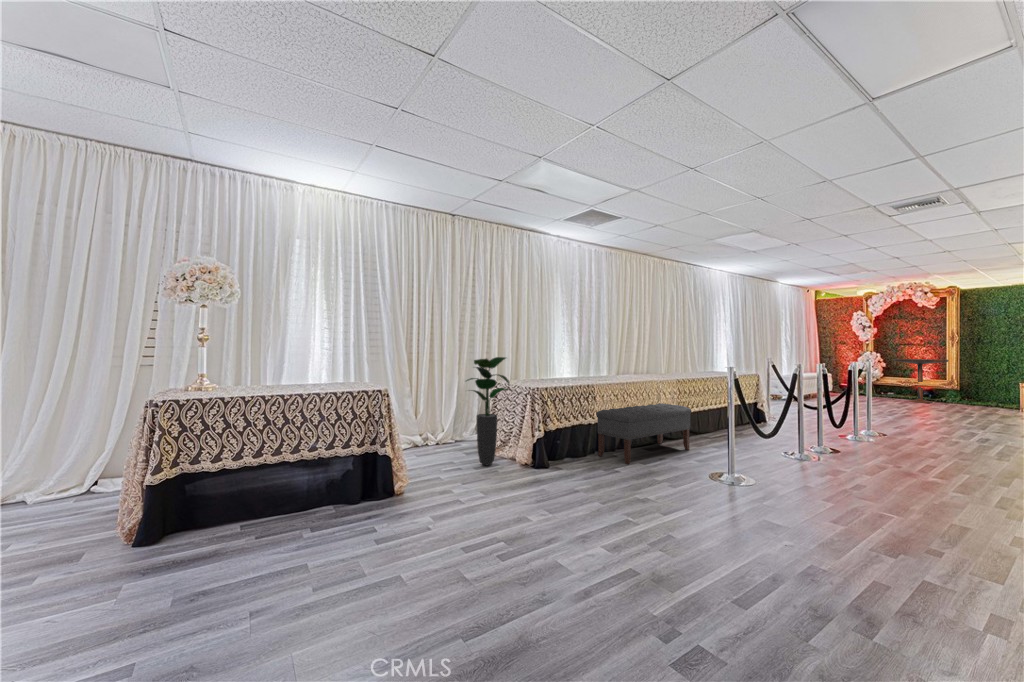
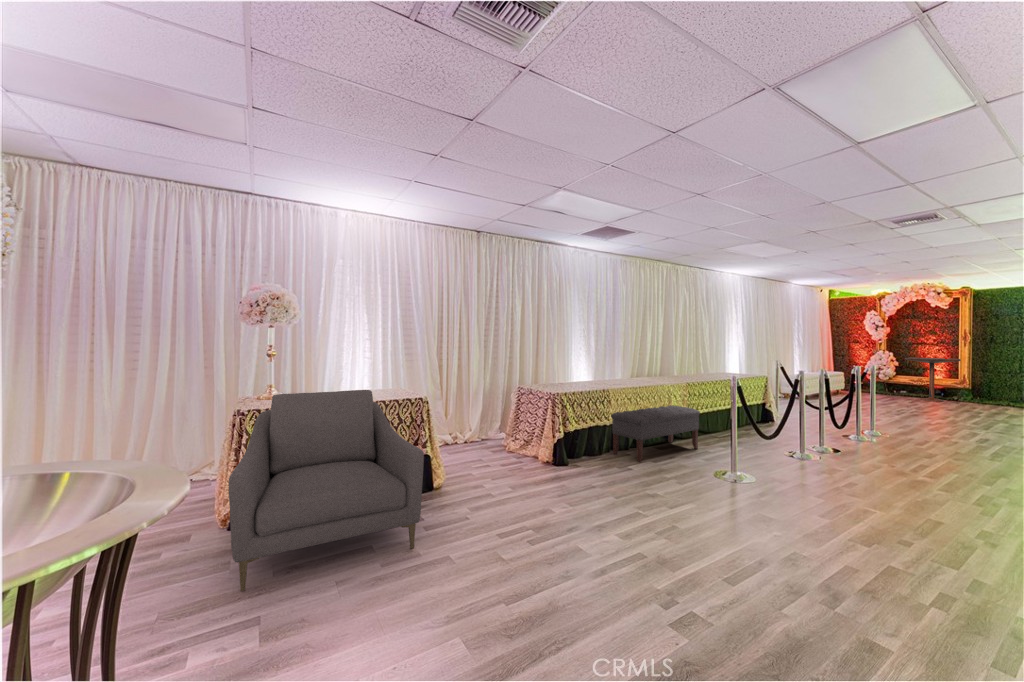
potted plant: present [466,357,509,465] -> none [491,365,535,462]
chair: none [109,378,373,625] -> present [229,390,424,591]

